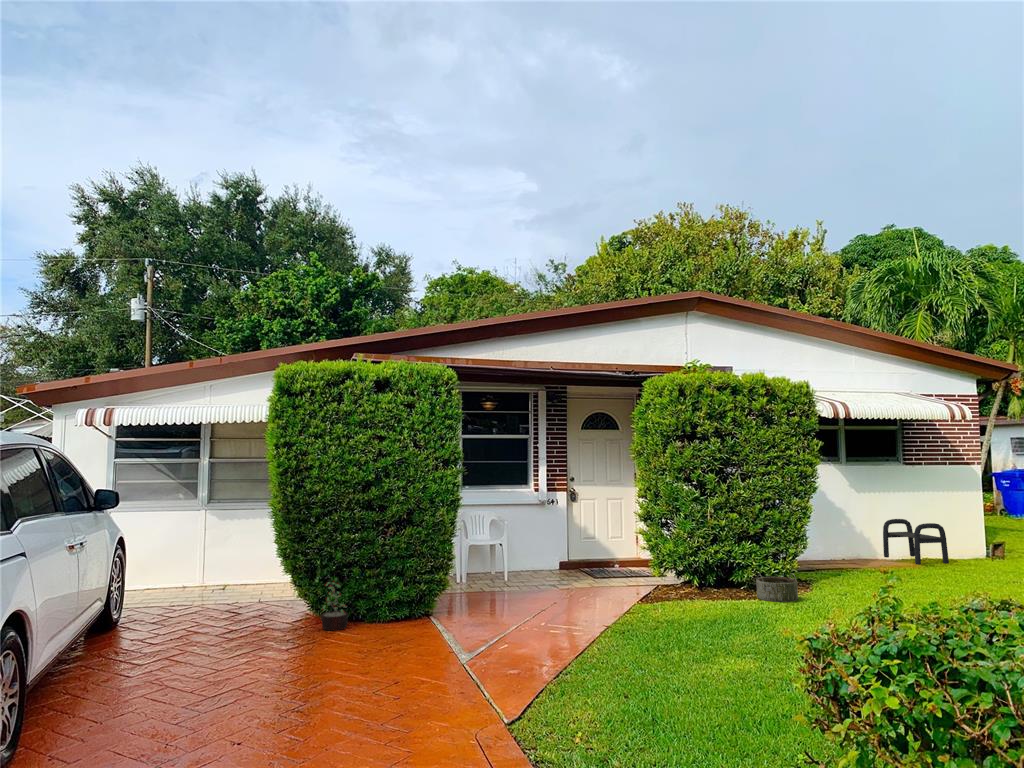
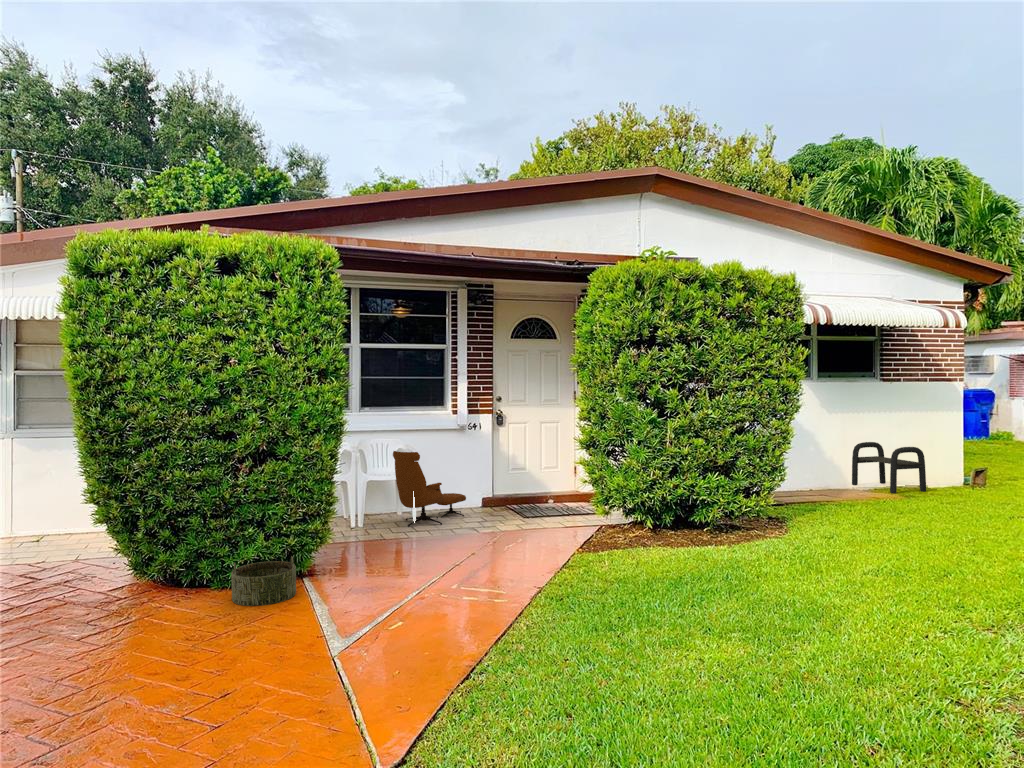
lounge chair: none [487,522,545,584] -> present [393,451,466,527]
basket: present [756,573,798,602] -> present [231,556,296,606]
decorative plant: present [322,582,348,631] -> none [144,536,184,606]

